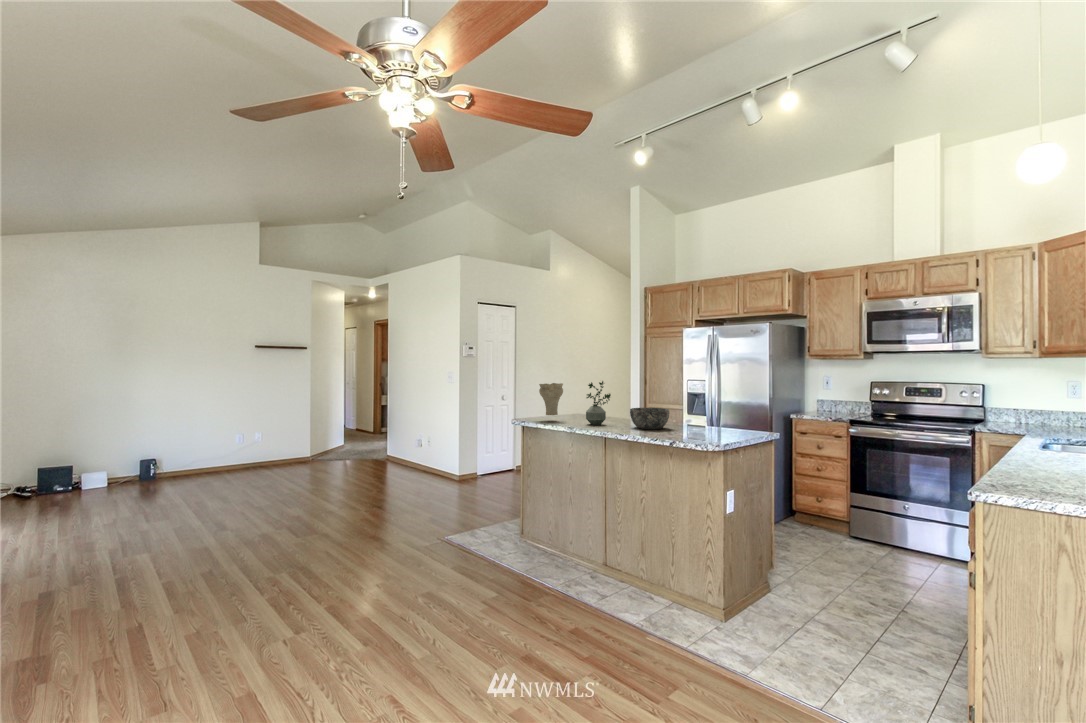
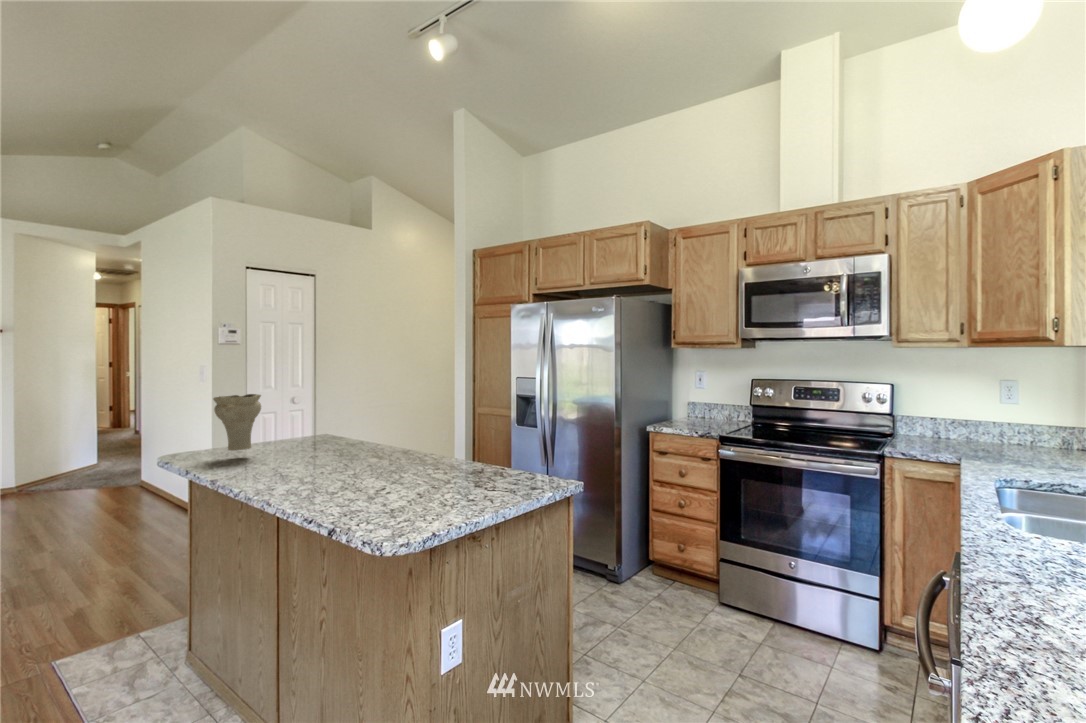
potted plant: present [586,381,611,425] -> none [274,391,329,469]
bowl: present [630,408,669,430] -> none [339,437,409,480]

